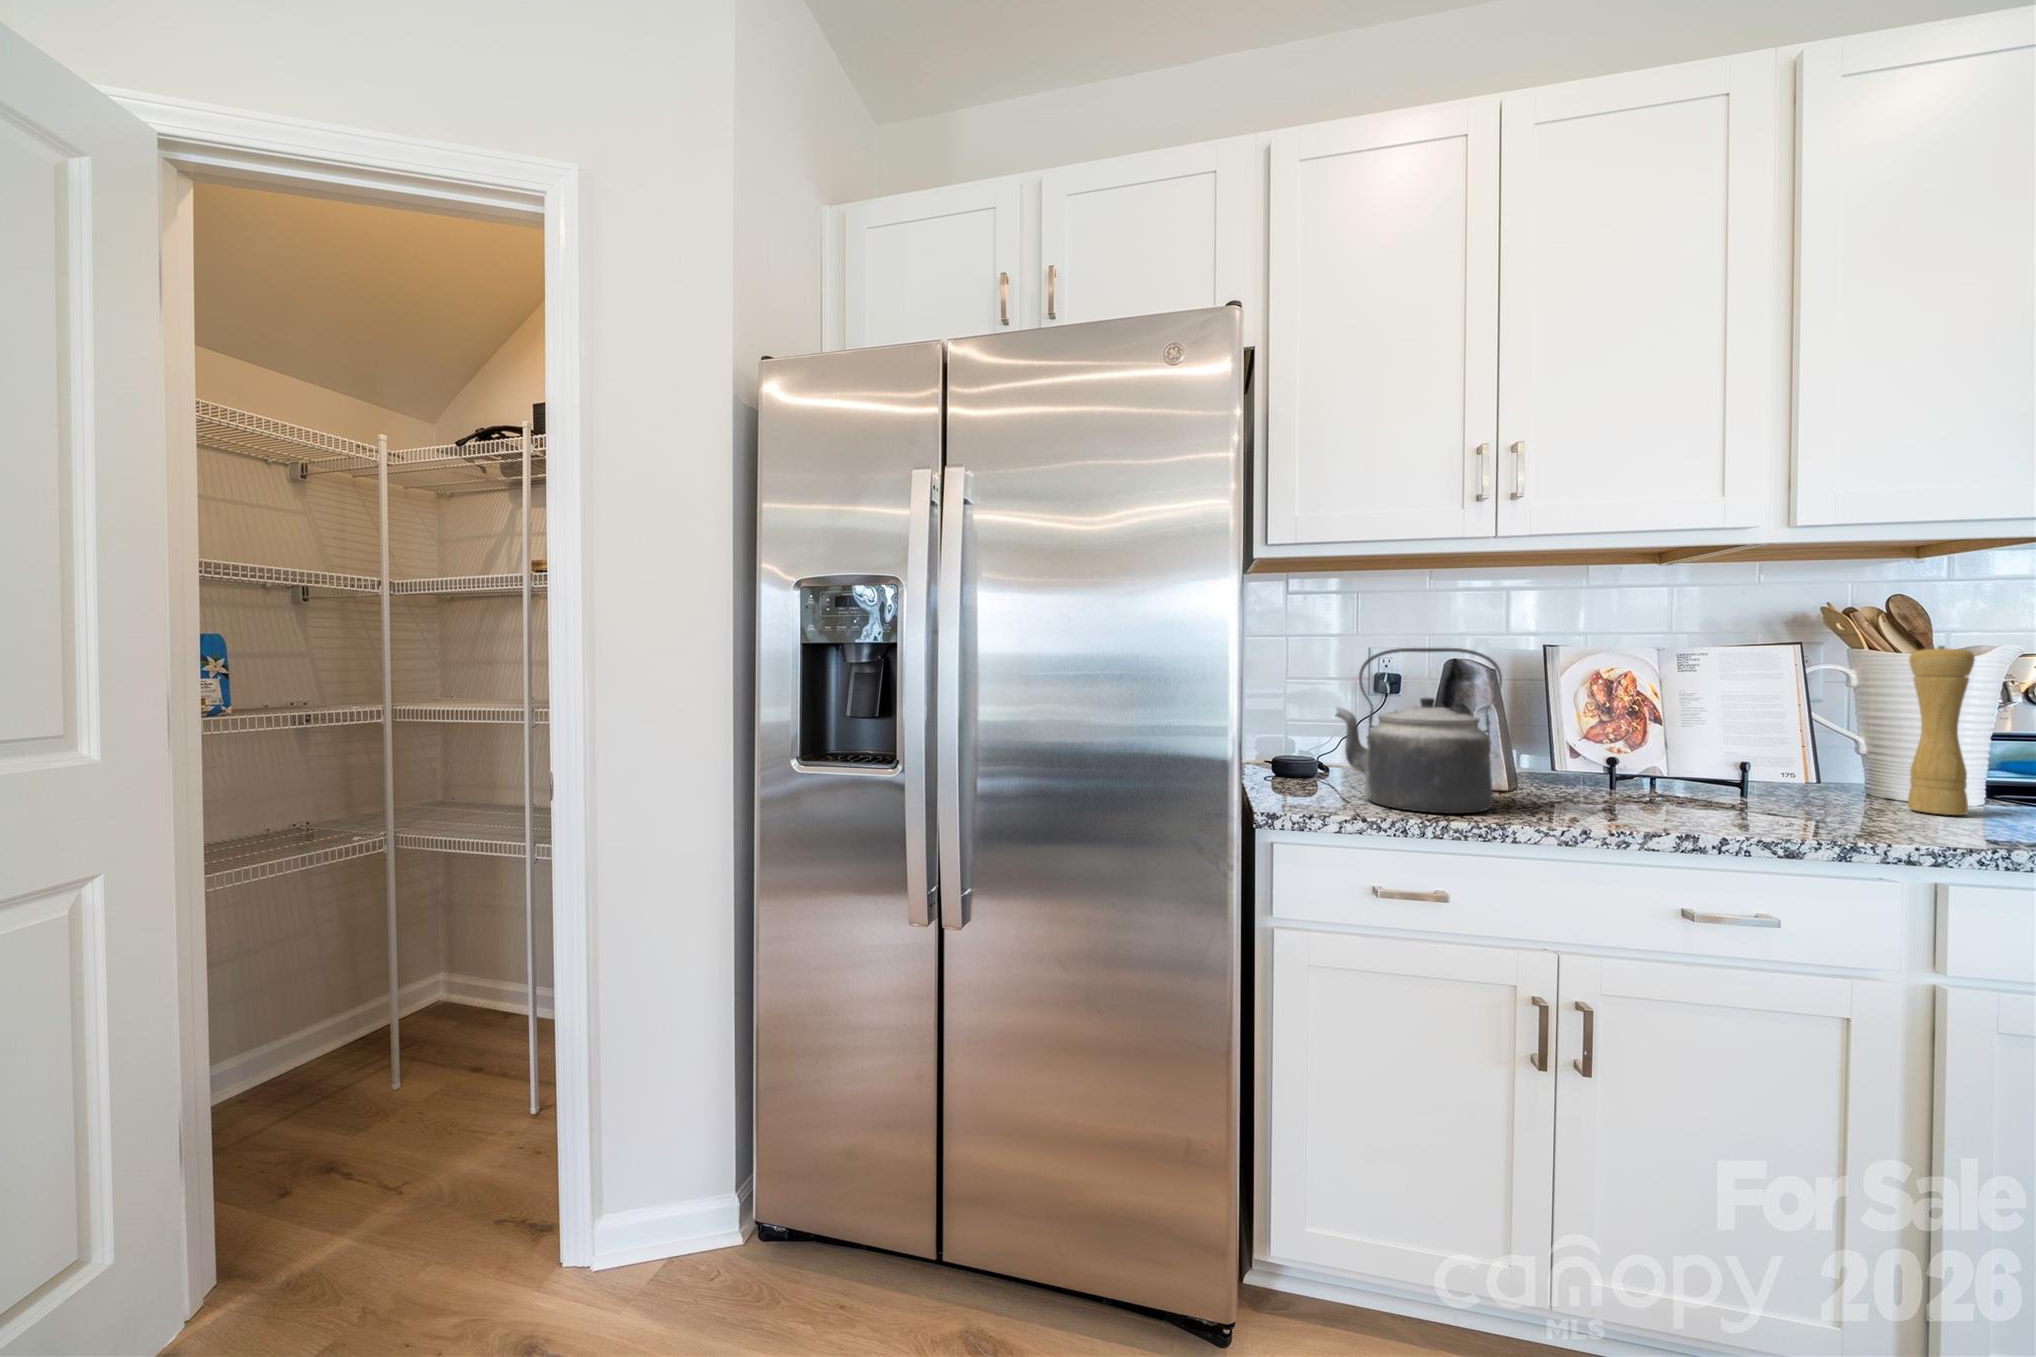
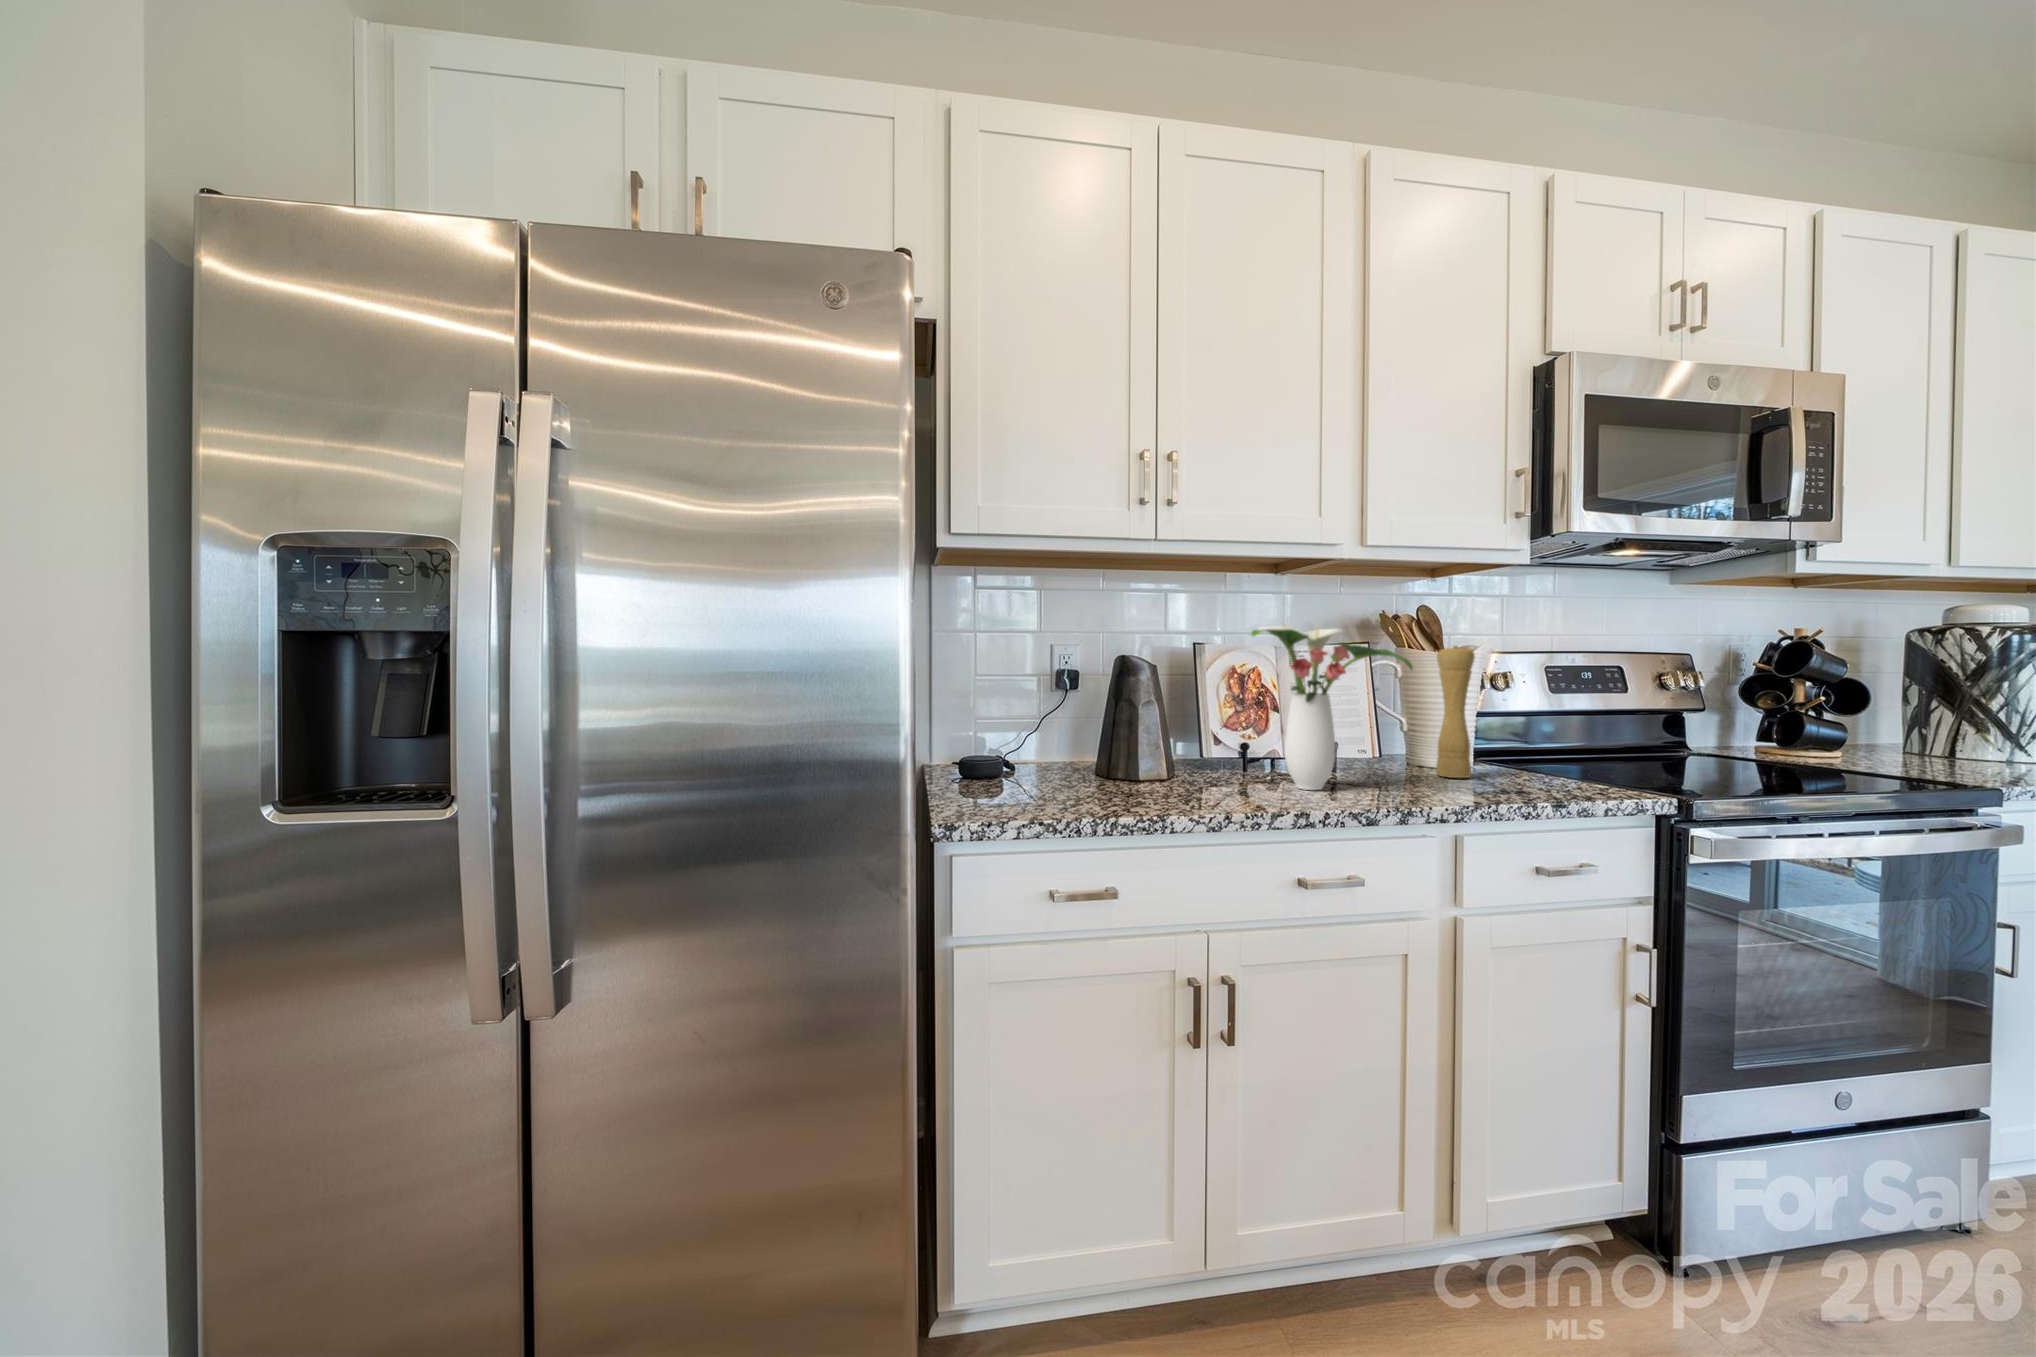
flower arrangement: none [1620,621,1860,814] -> present [1251,624,1413,790]
kettle: present [1335,648,1502,813] -> none [1016,648,1161,808]

